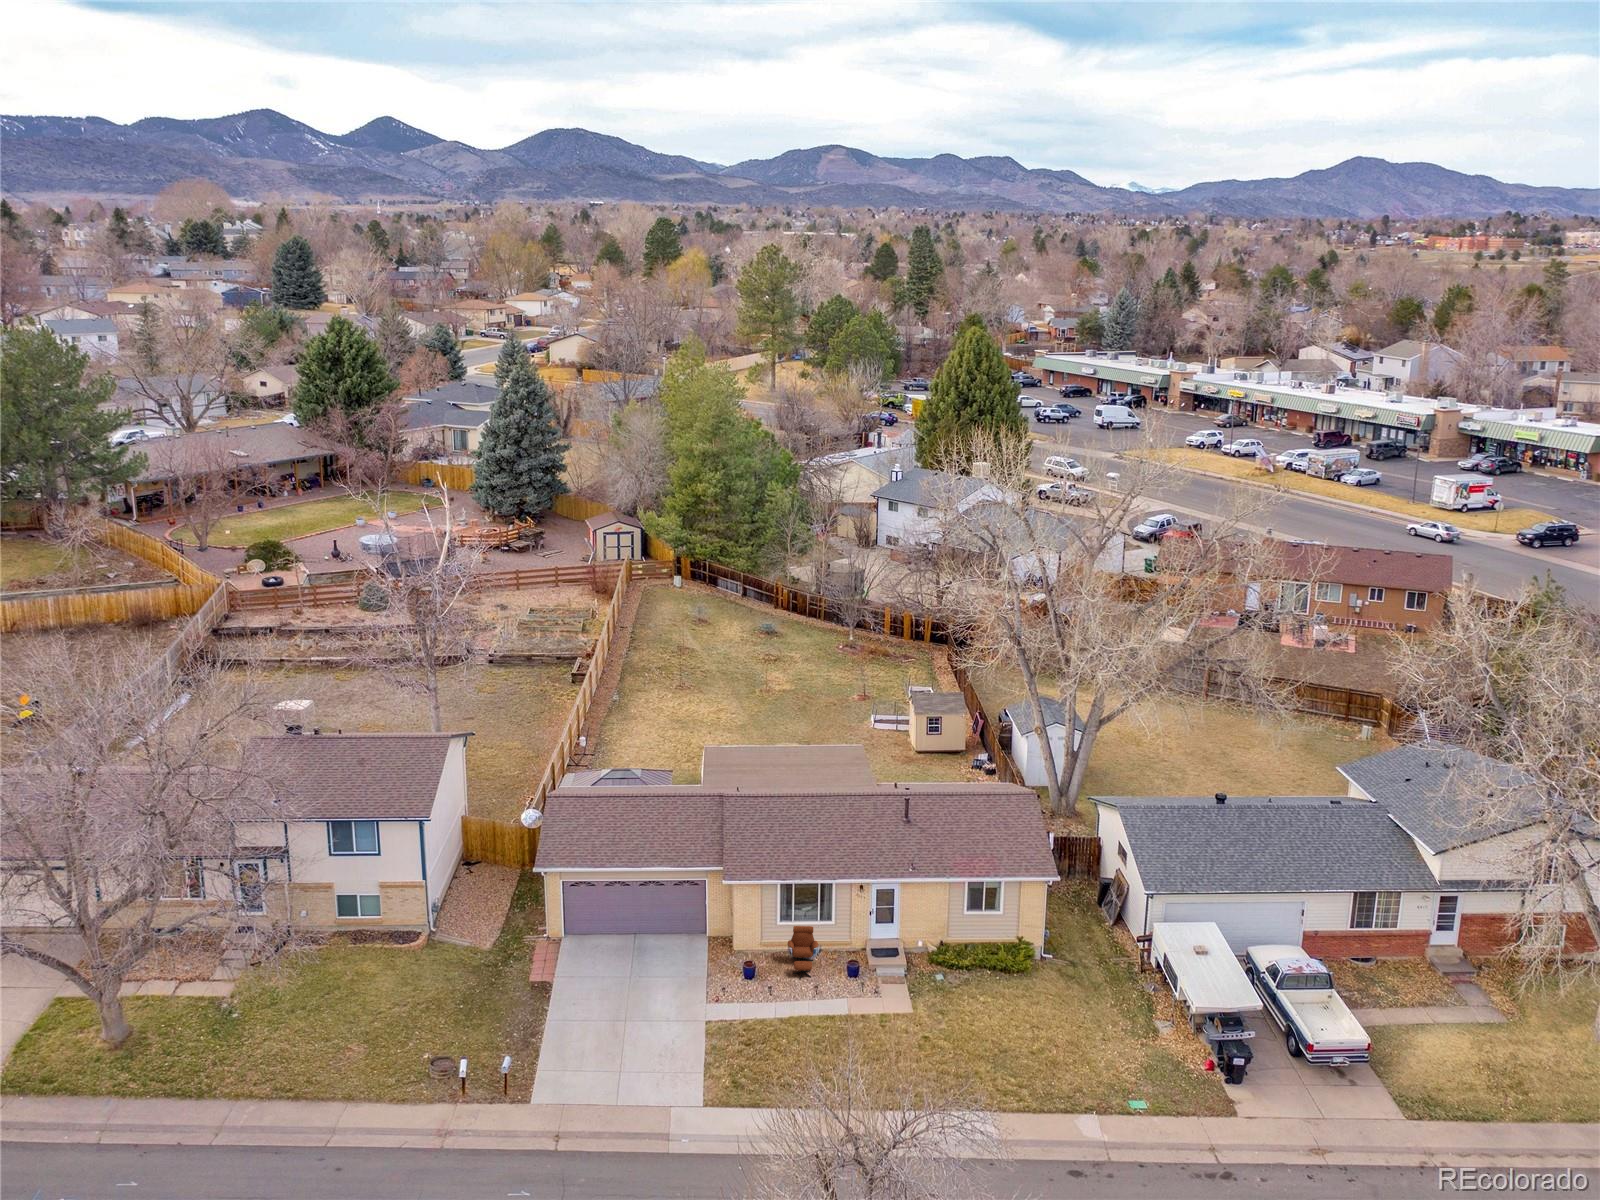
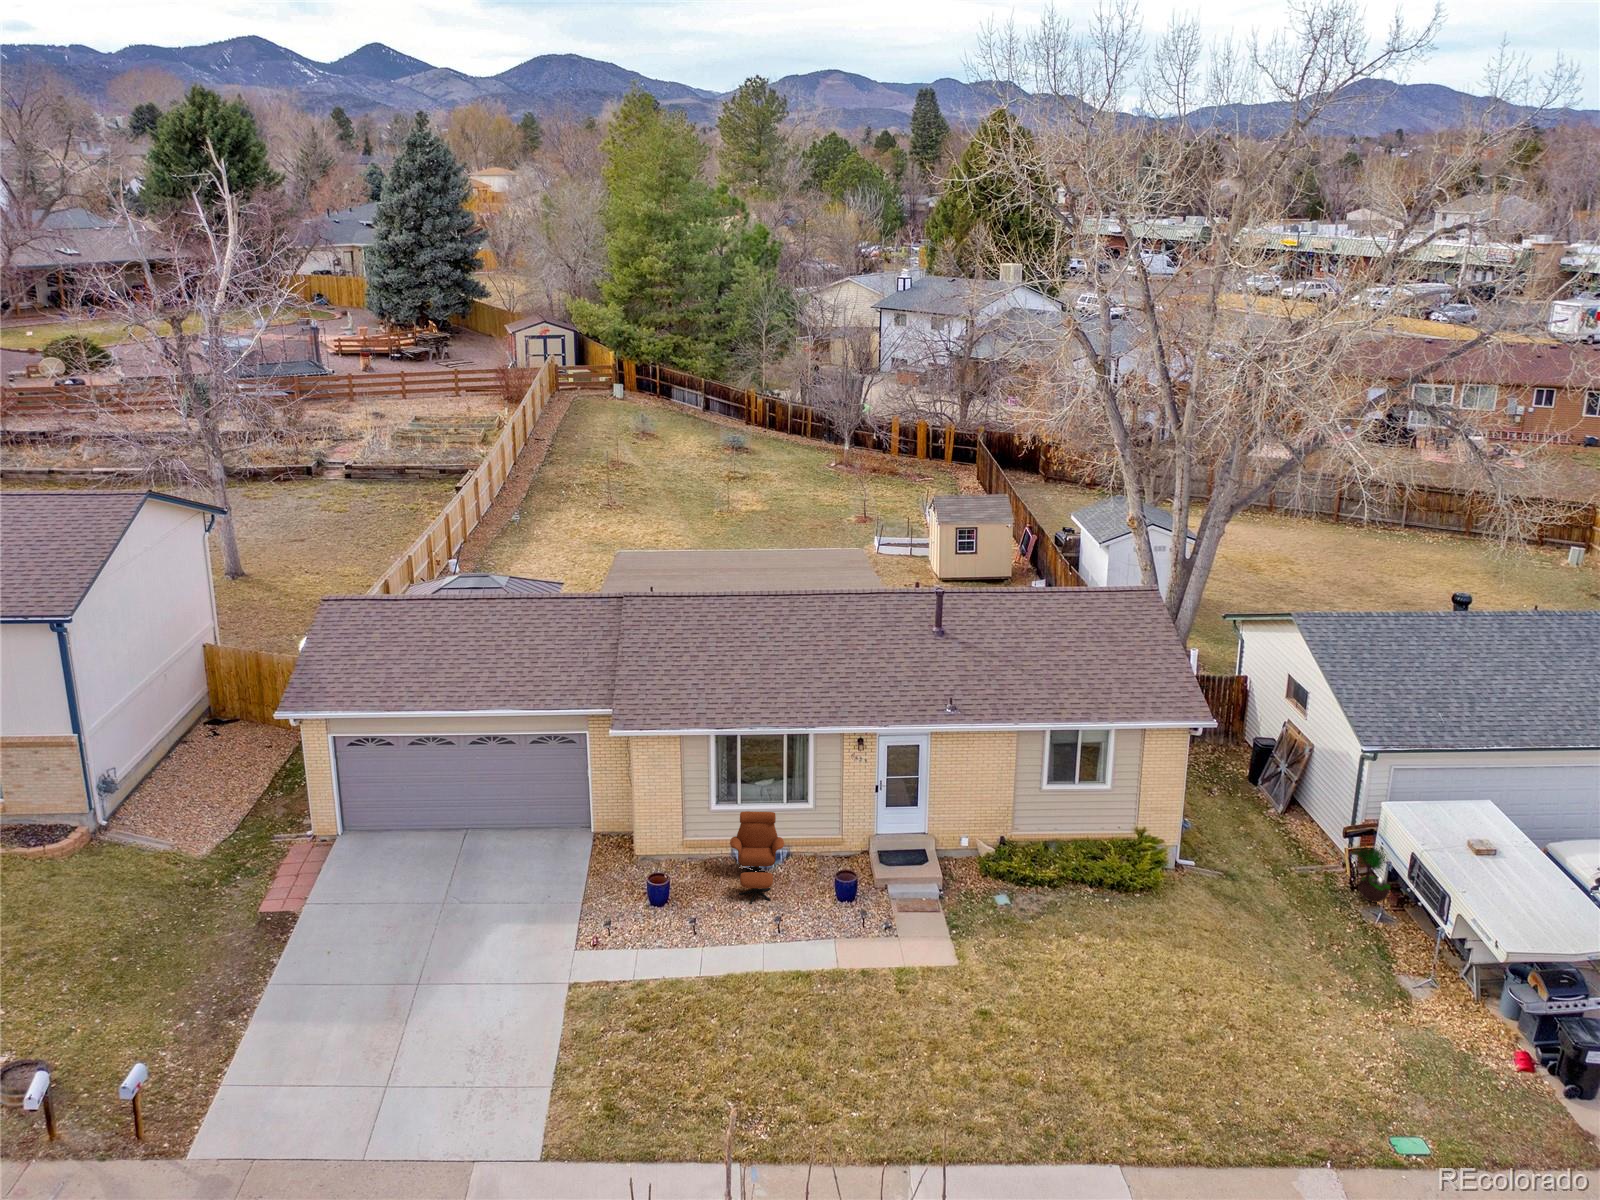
potted tree: none [1138,944,1162,980] -> present [1351,846,1390,902]

